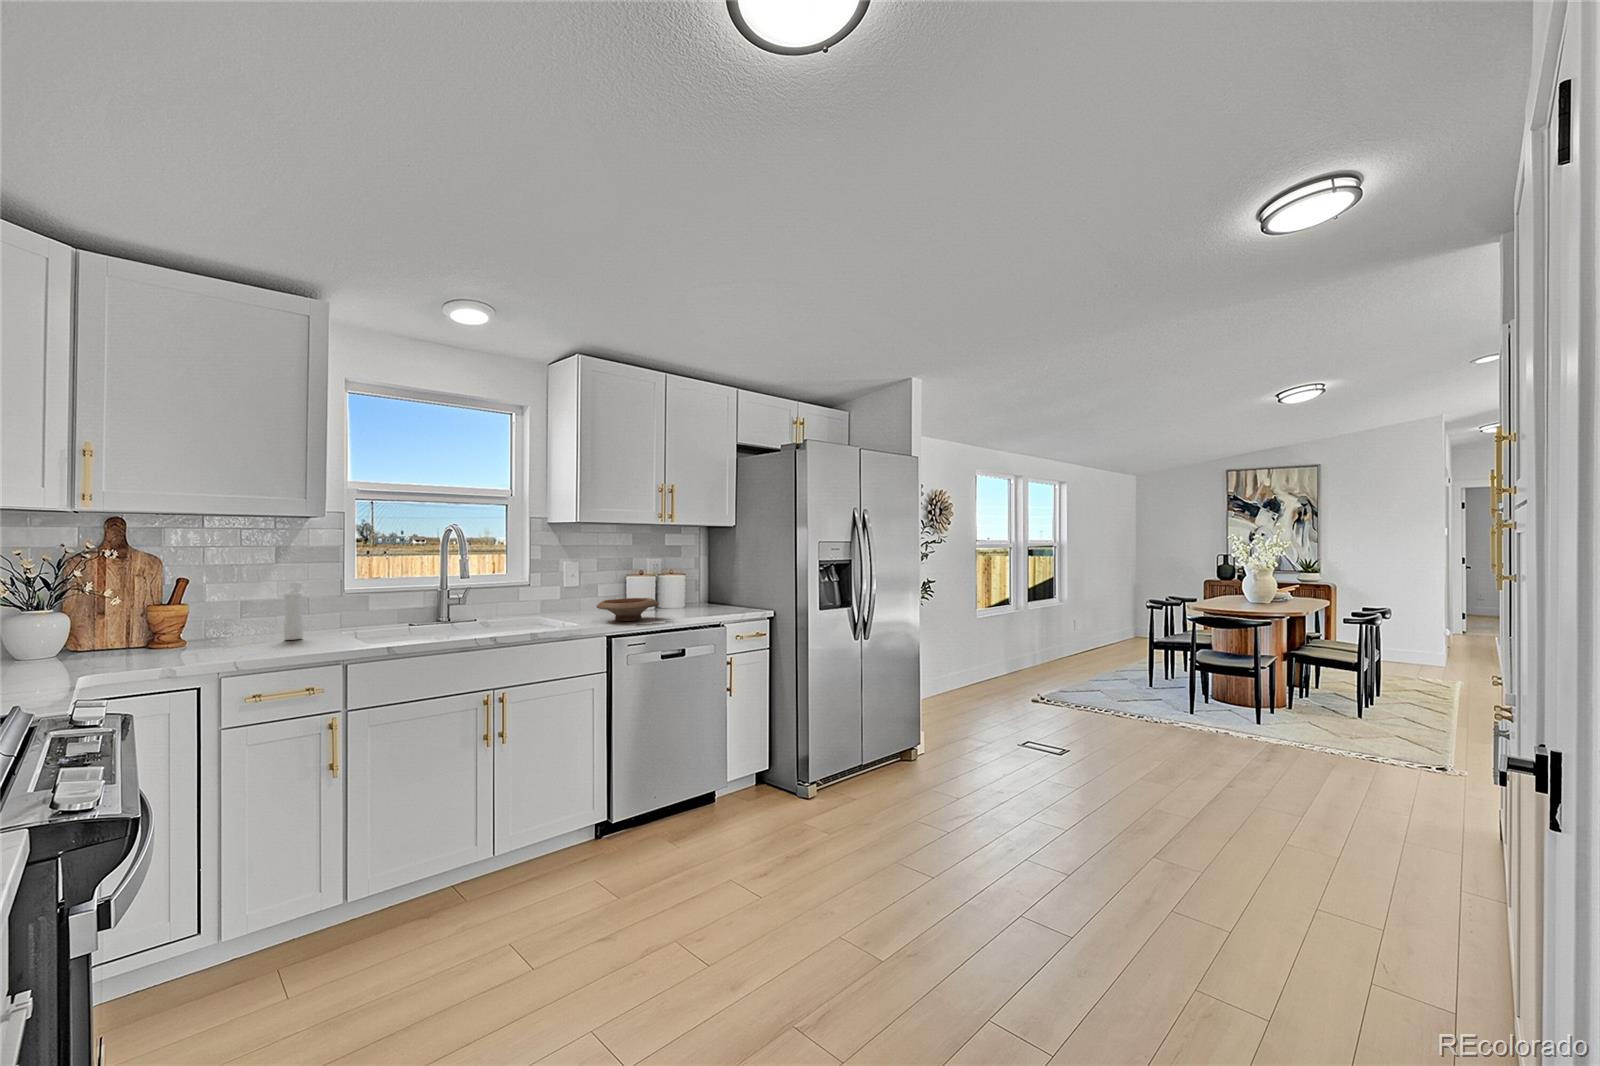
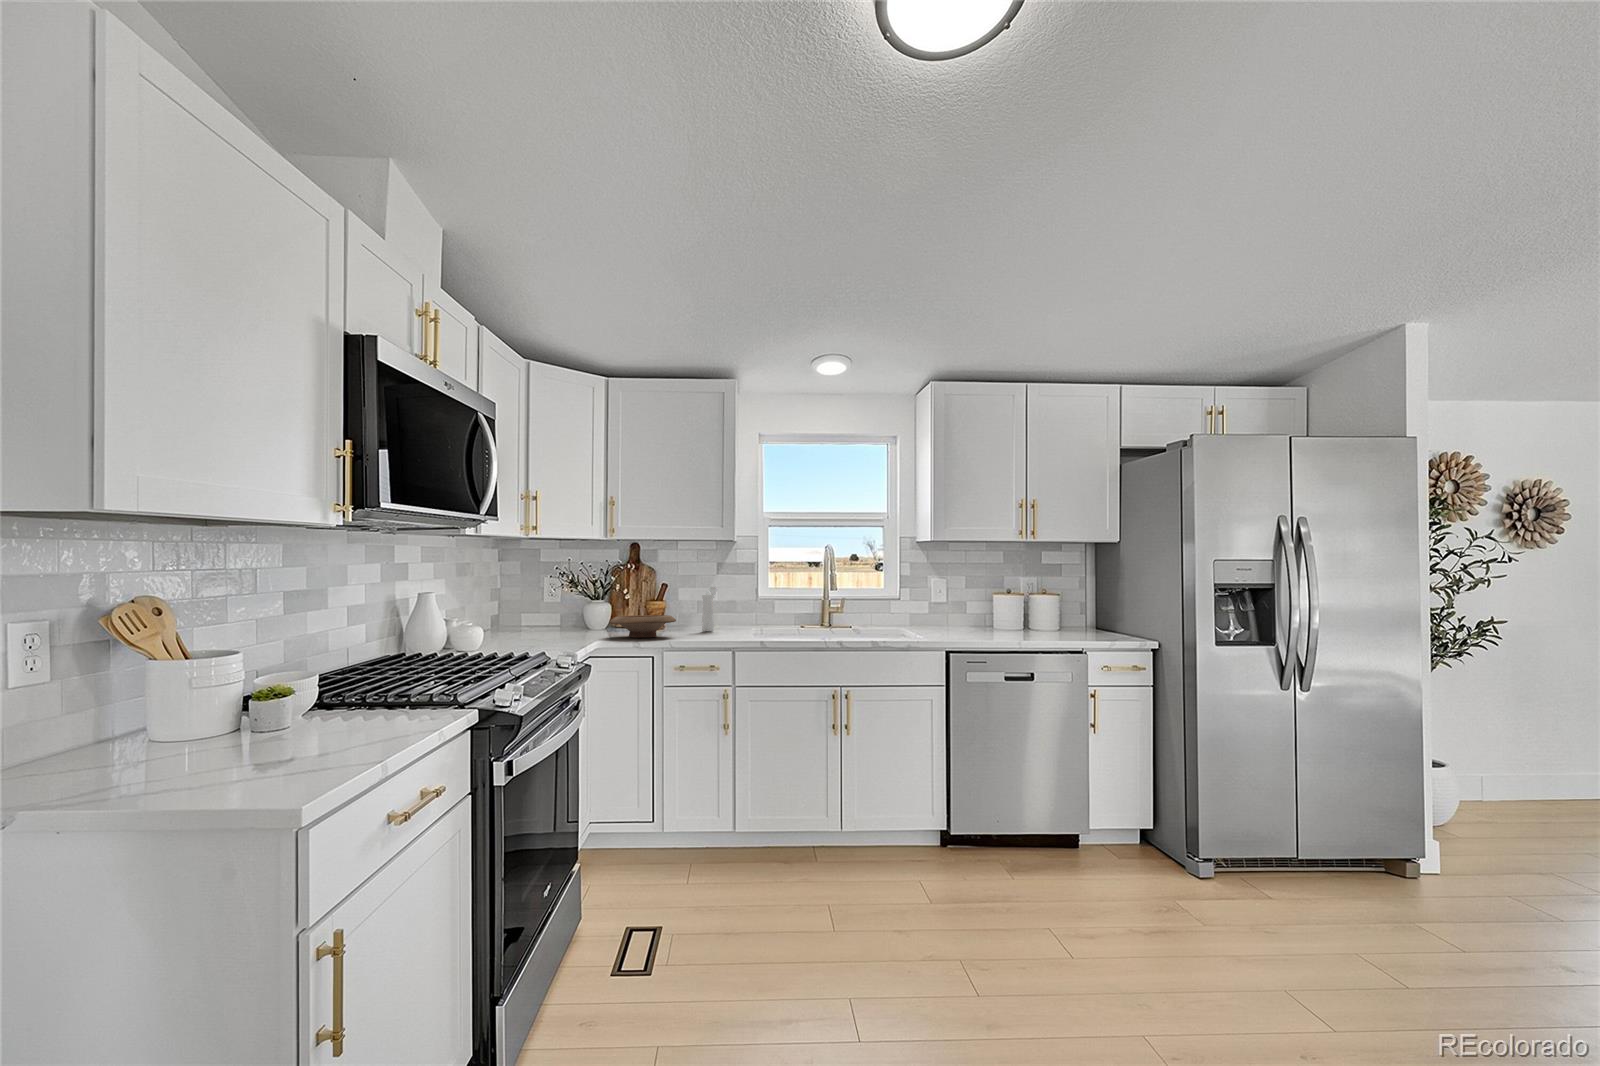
wooden bowl: present [596,598,659,621] -> present [610,615,676,637]

